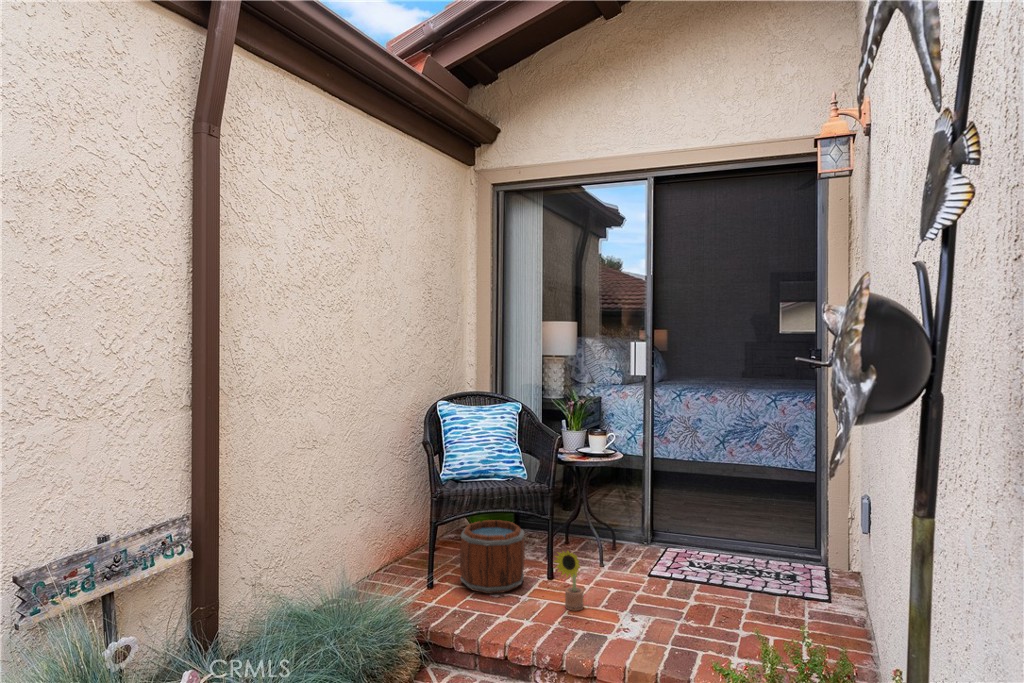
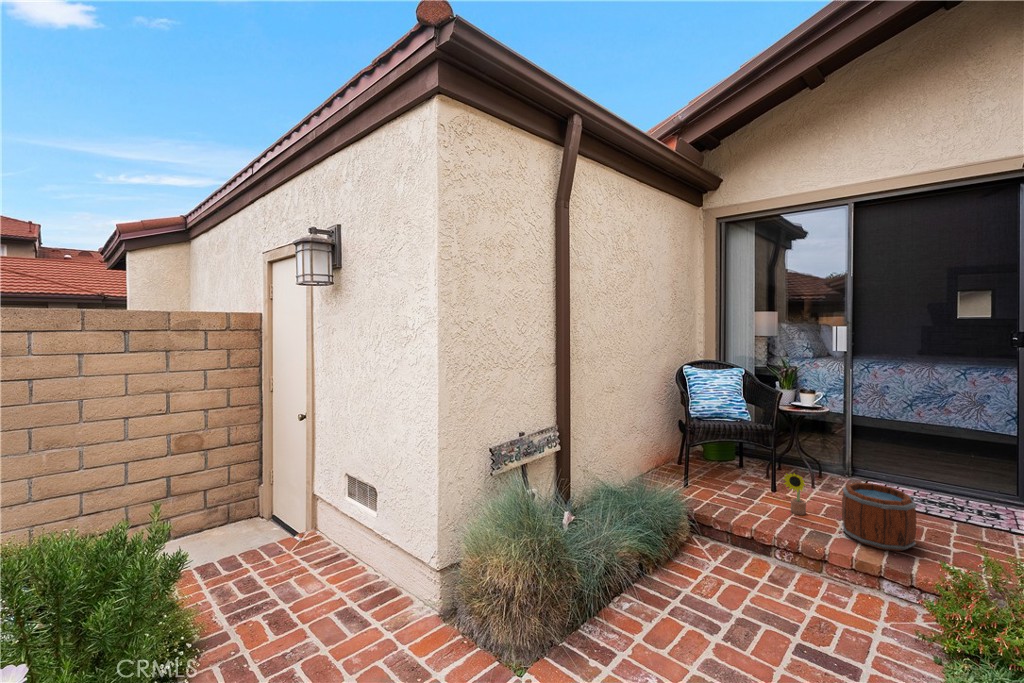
bucket: present [460,520,525,594] -> present [842,483,916,551]

